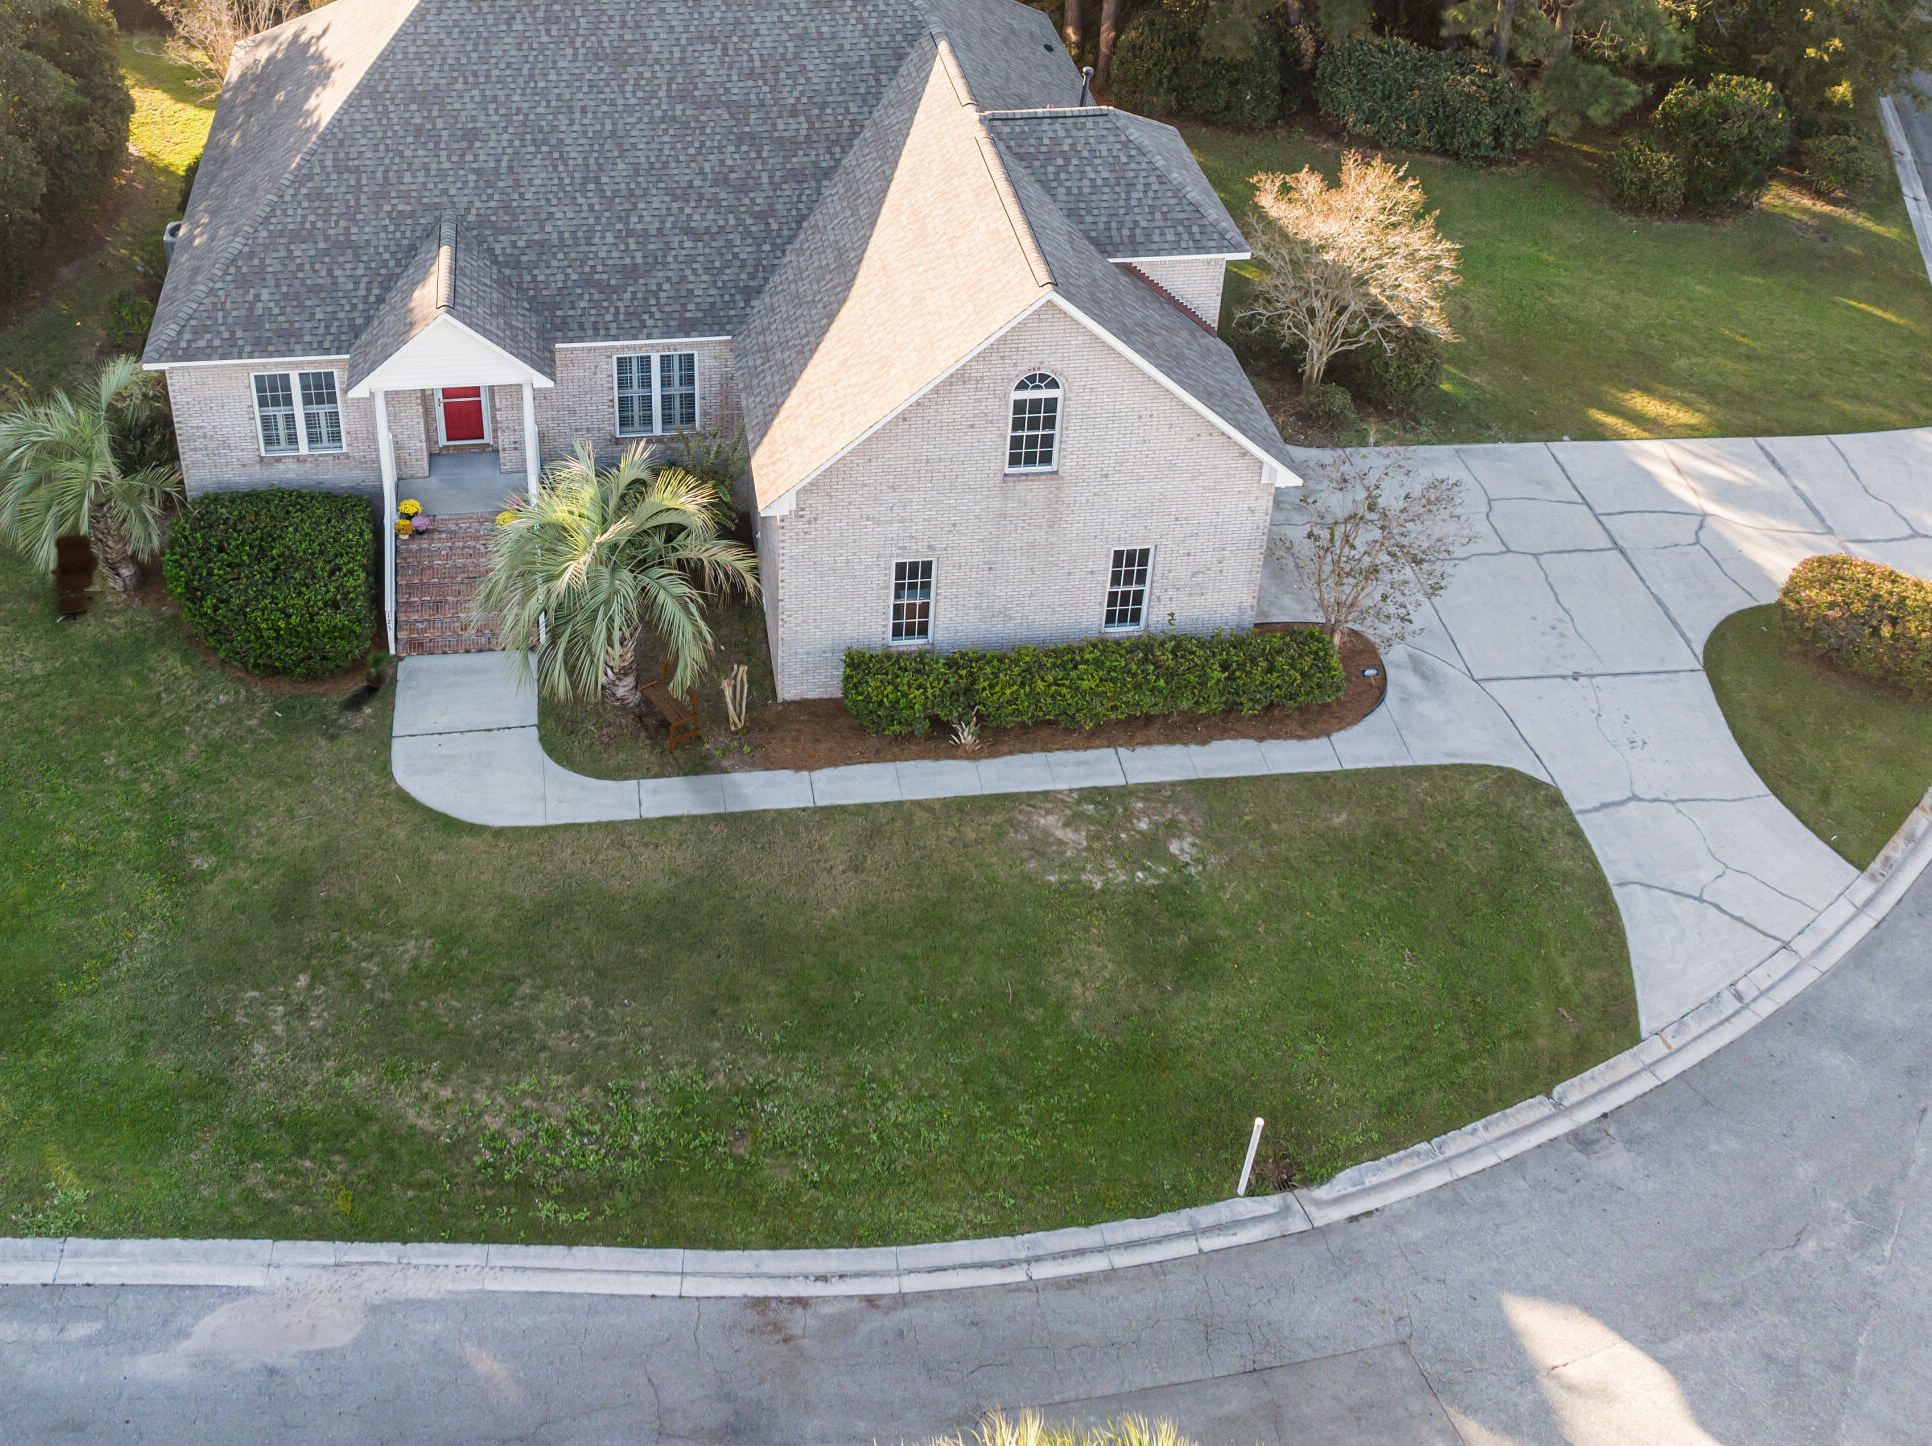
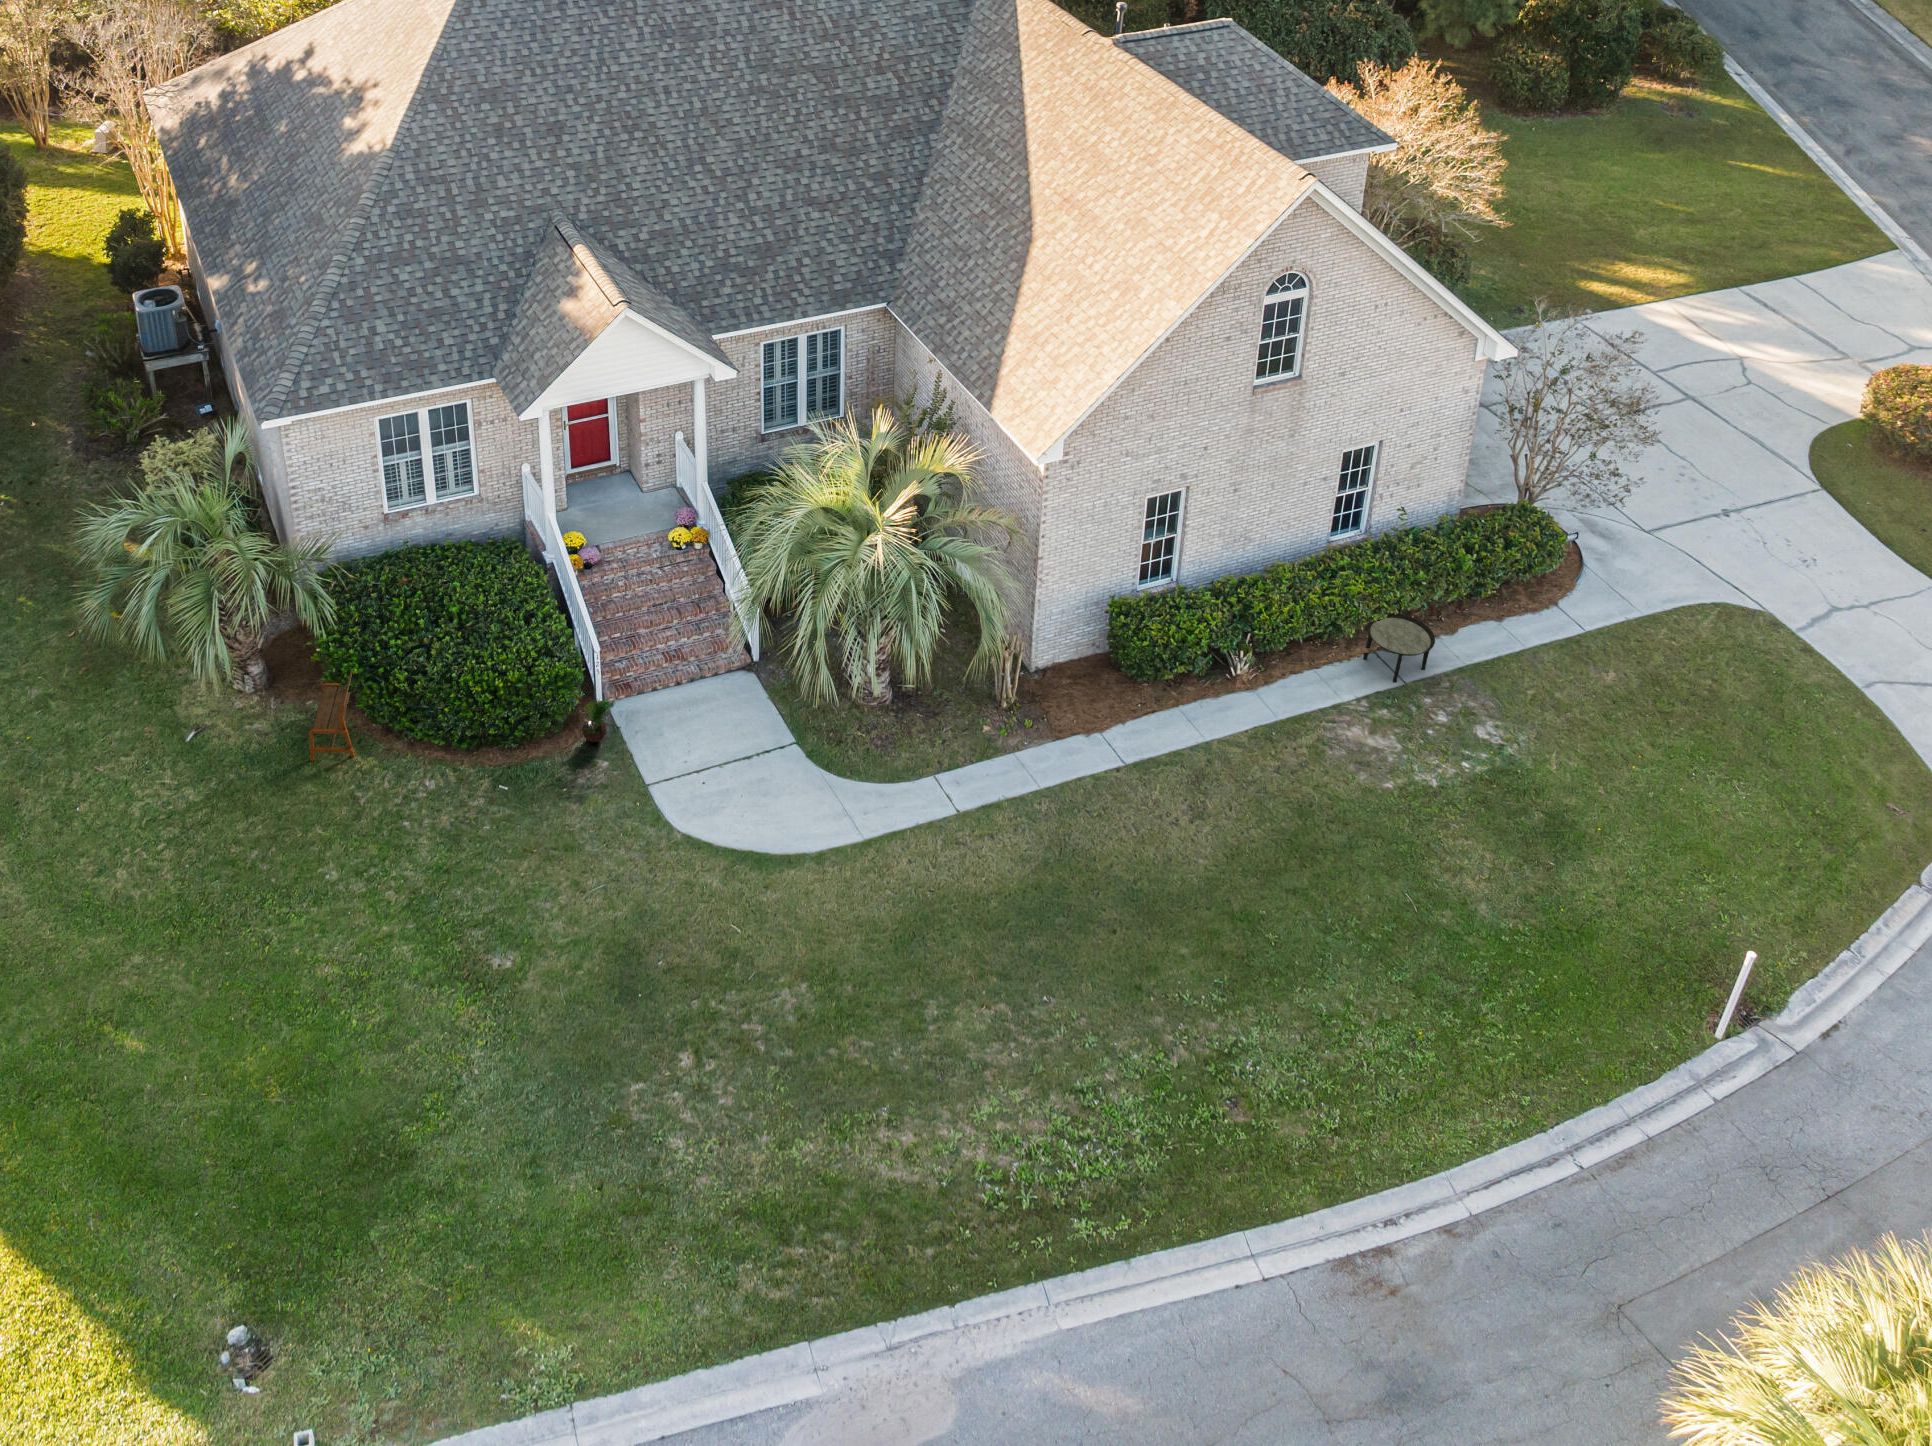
lounge chair: present [50,535,99,614] -> none [161,639,219,739]
bench: present [636,660,700,753] -> present [309,672,355,761]
round table: none [1106,715,1172,783] -> present [1364,614,1435,682]

